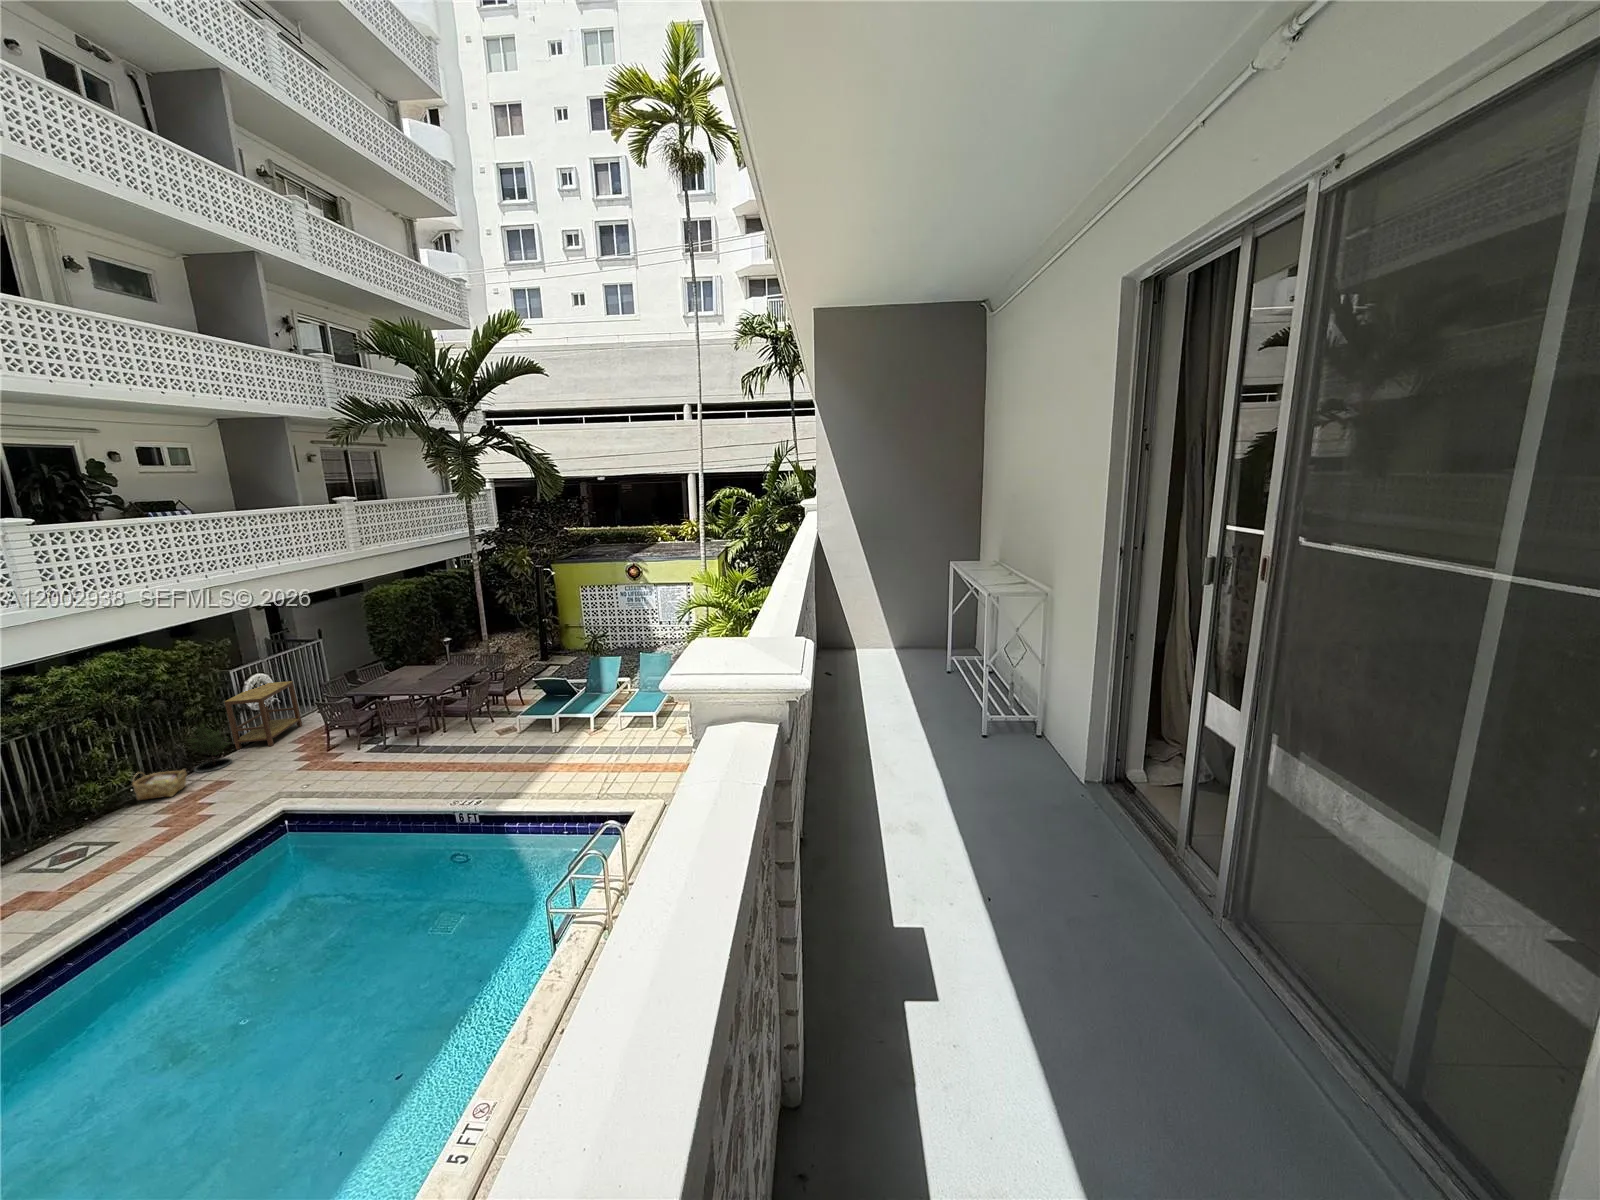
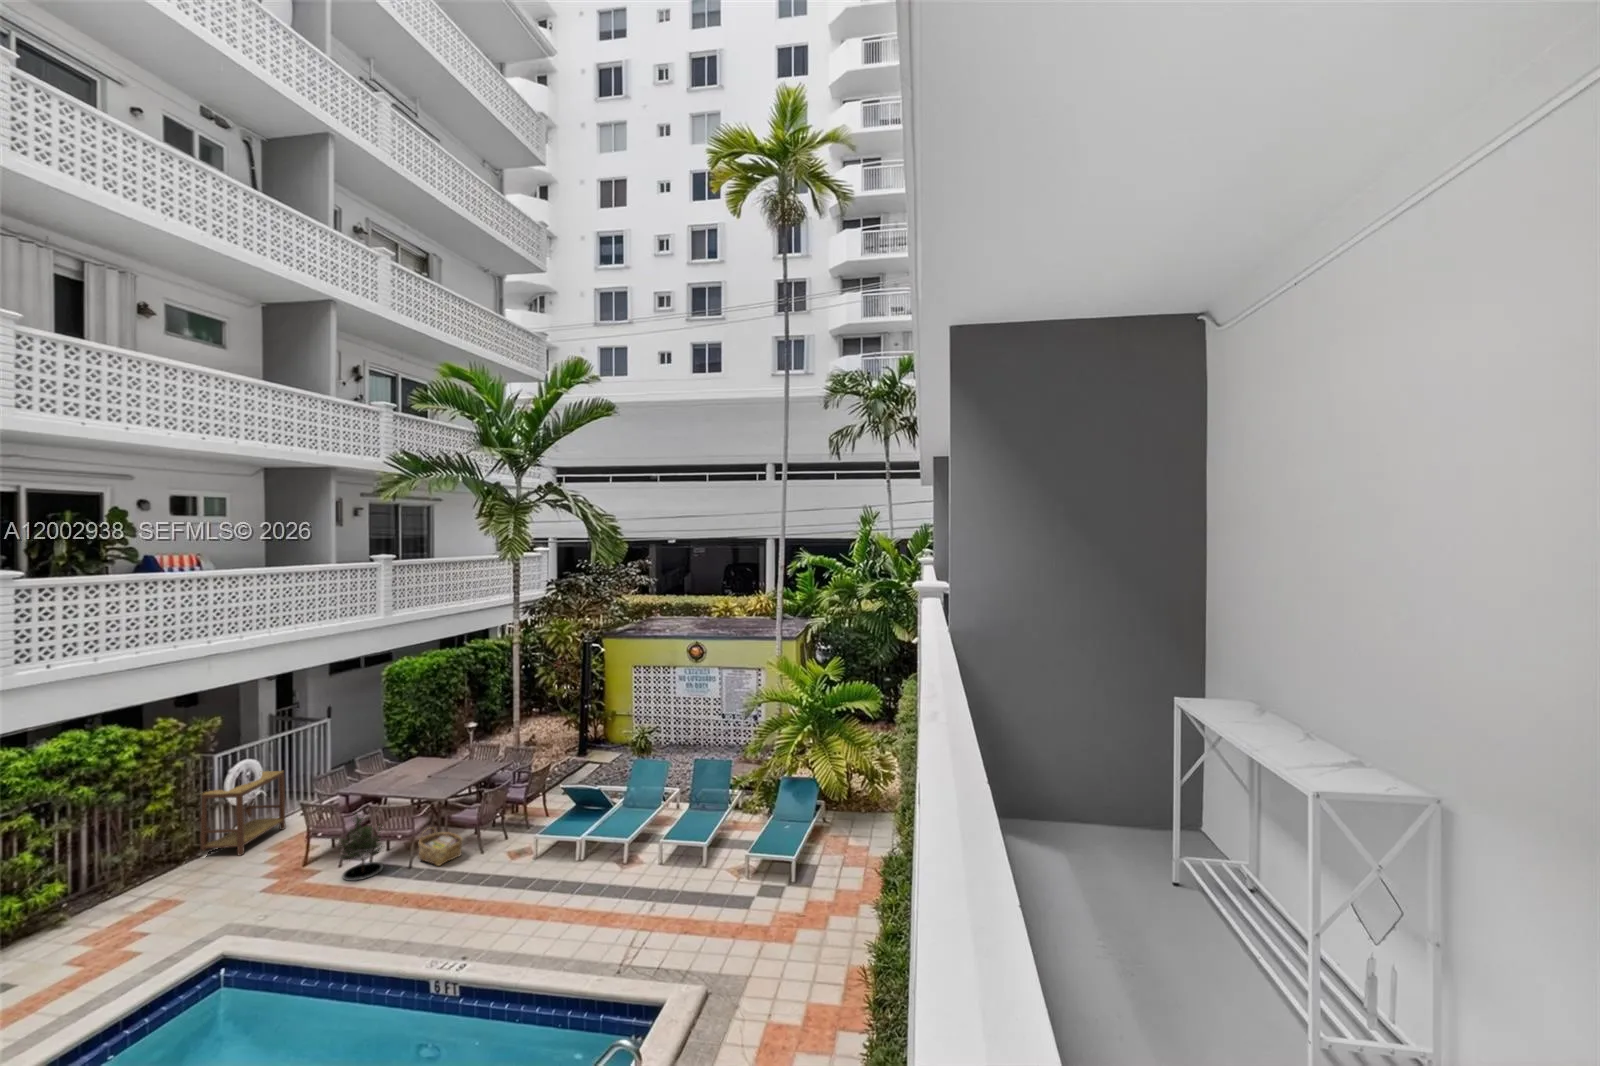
potted tree: present [188,723,232,773] -> present [337,812,383,881]
woven basket: present [132,769,187,800] -> present [418,828,463,866]

